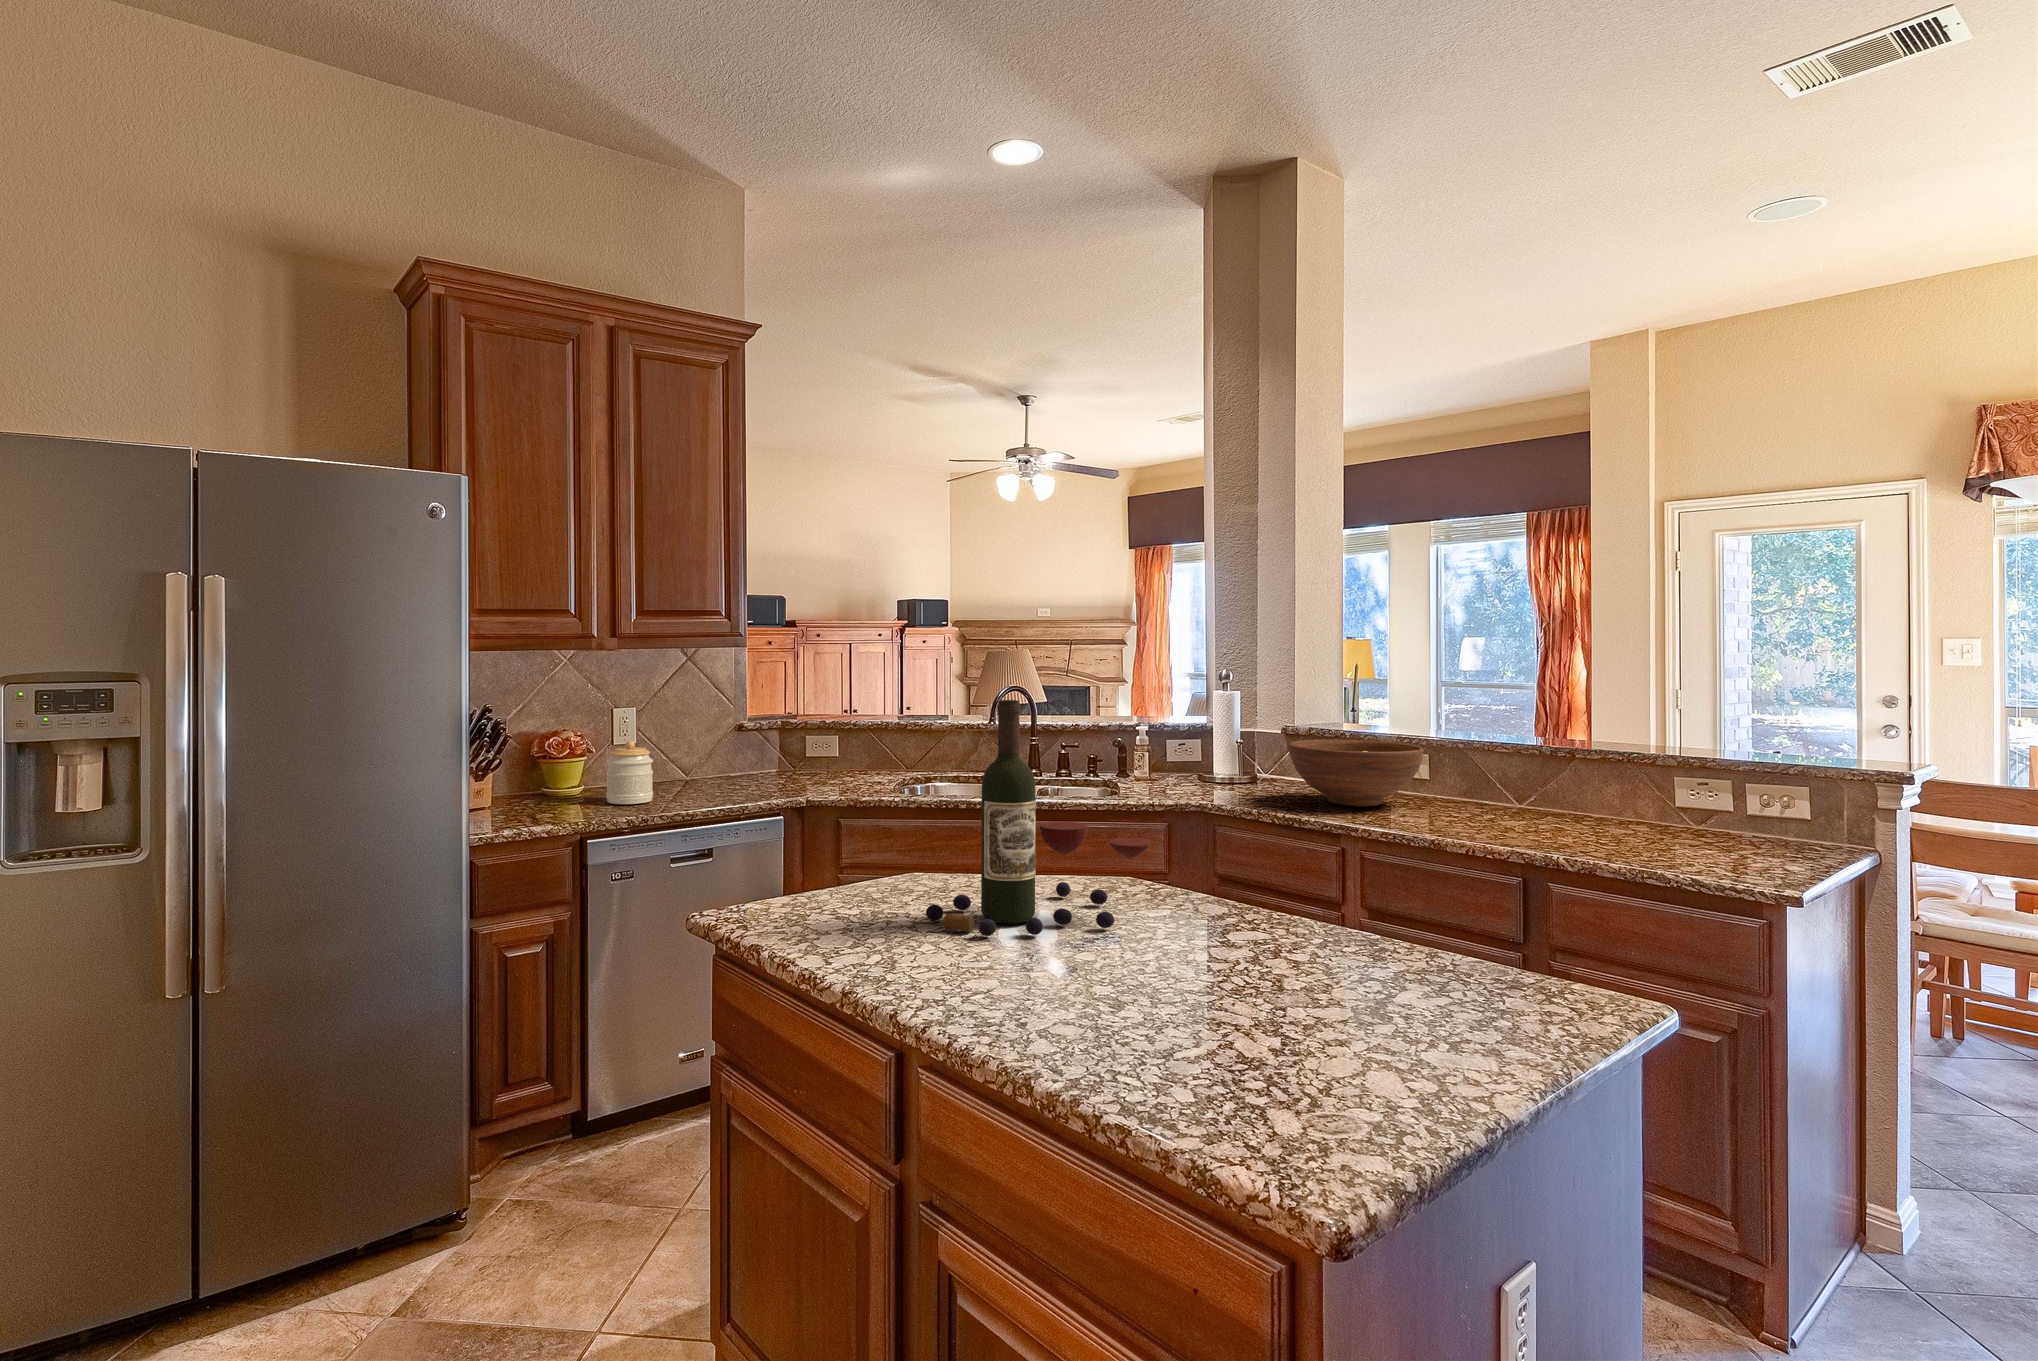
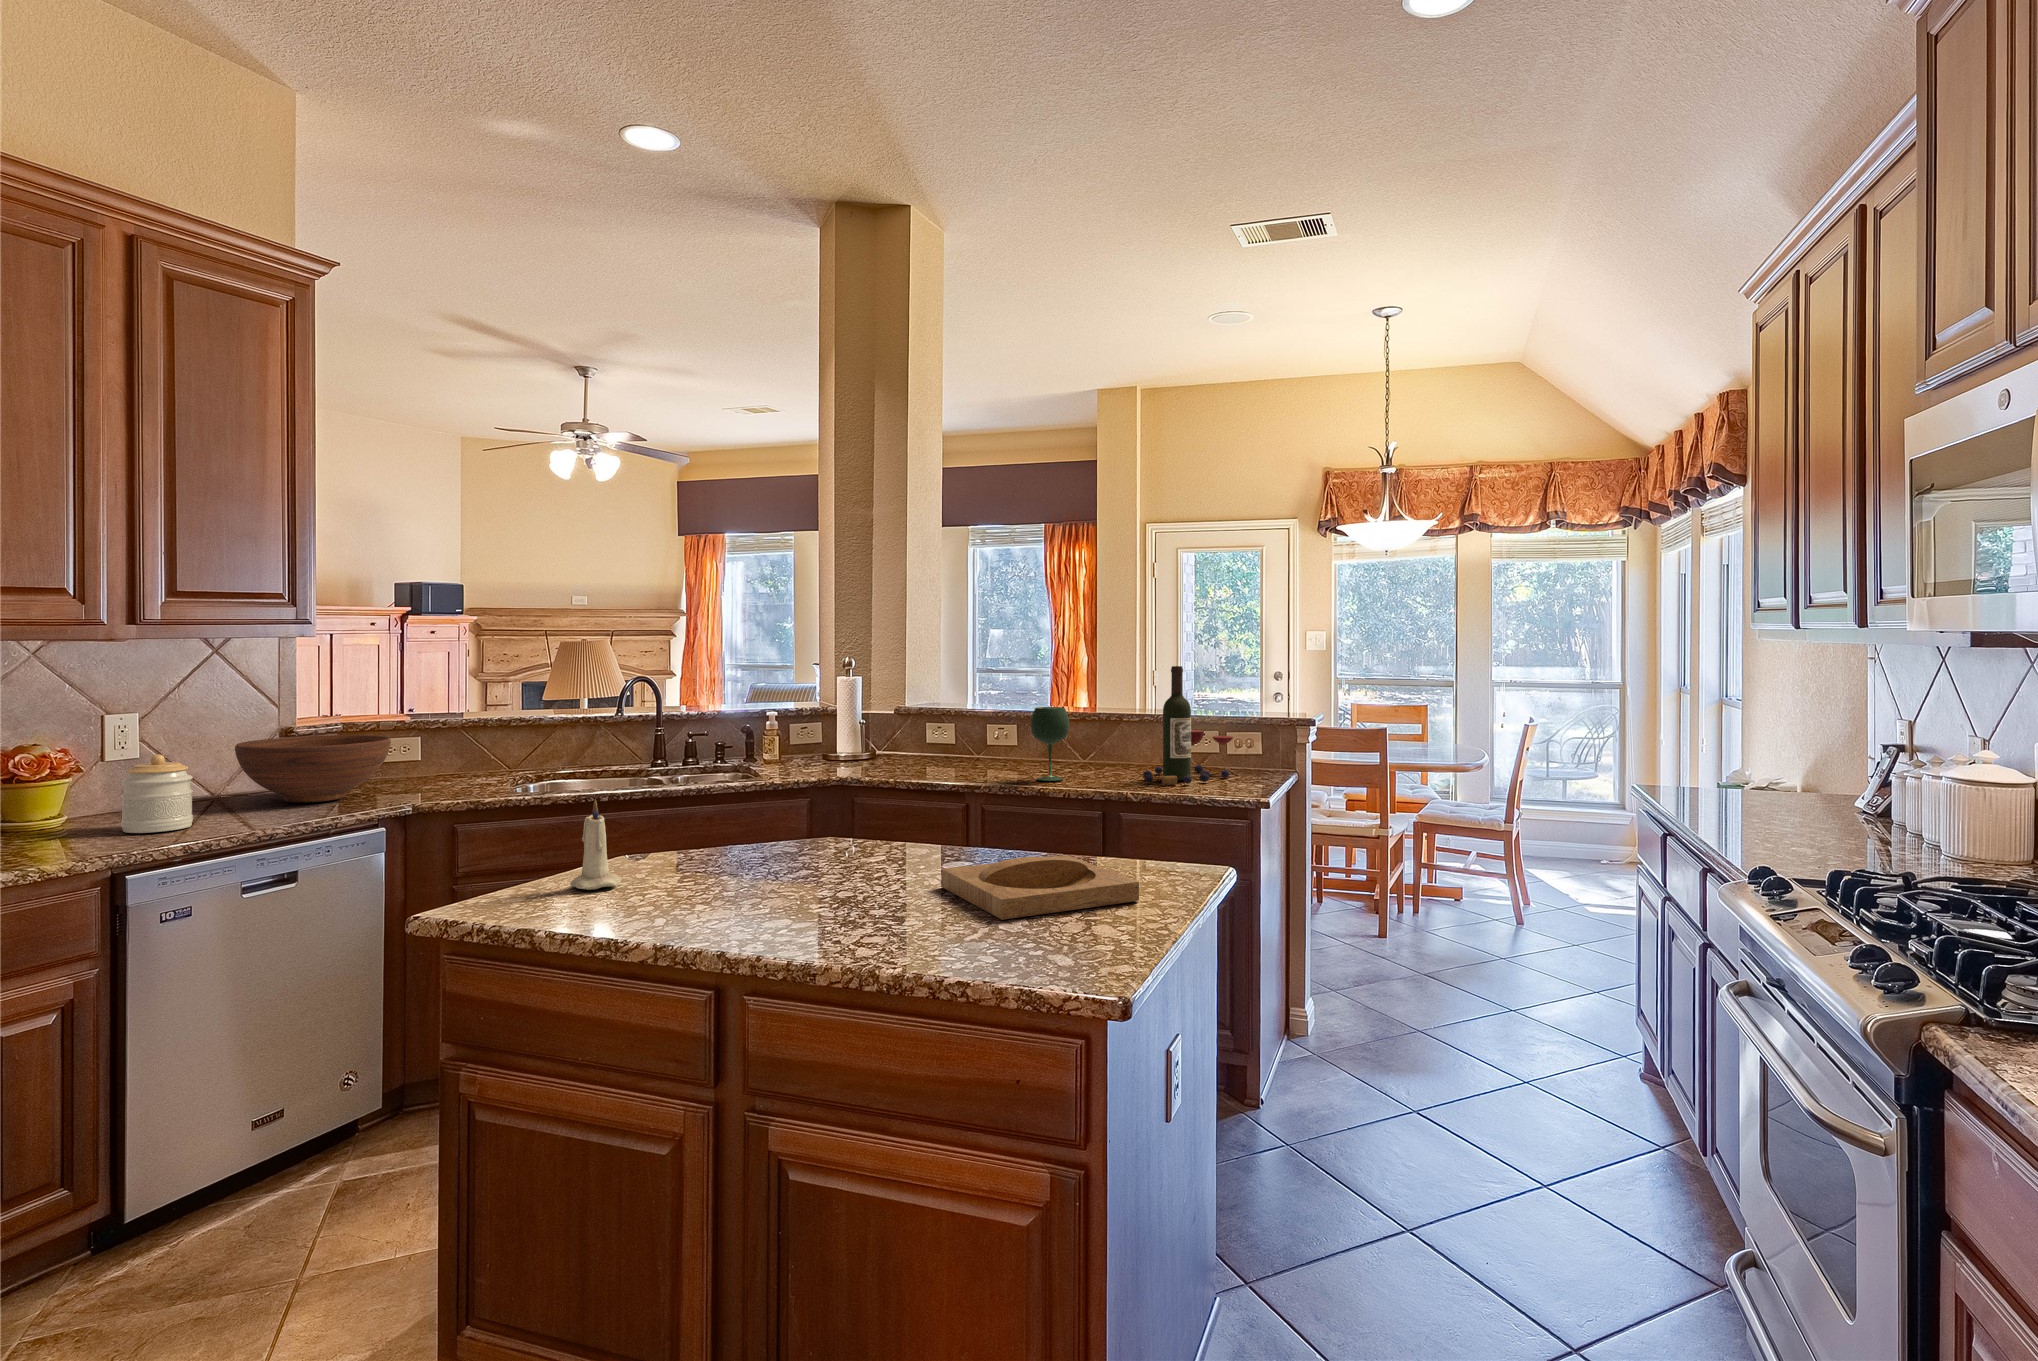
wine bottle: present [926,700,1151,936] -> present [1143,666,1233,784]
wine glass: none [1430,735,1483,829] -> present [1031,707,1070,781]
fruit bowl: present [1289,740,1423,806] -> present [235,735,391,803]
candle: none [828,814,875,910] -> present [570,800,622,890]
tray: none [1203,942,1469,1037] -> present [941,855,1139,920]

